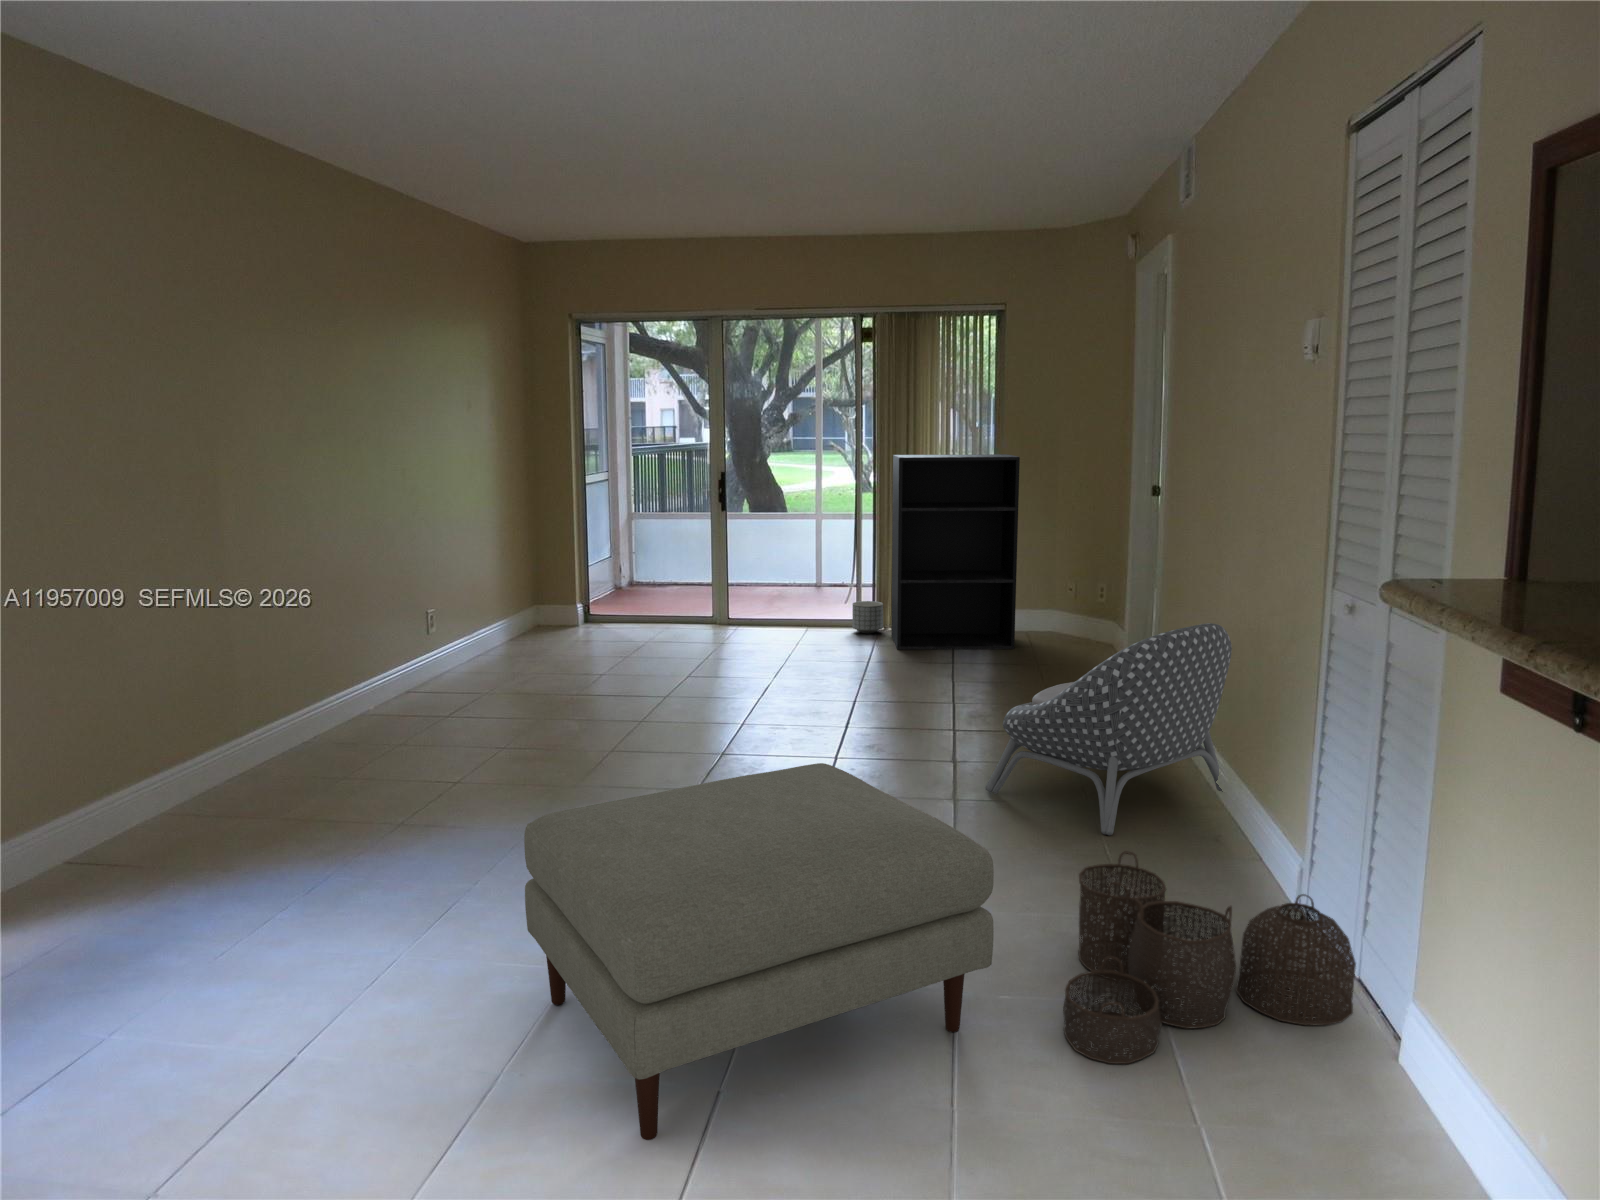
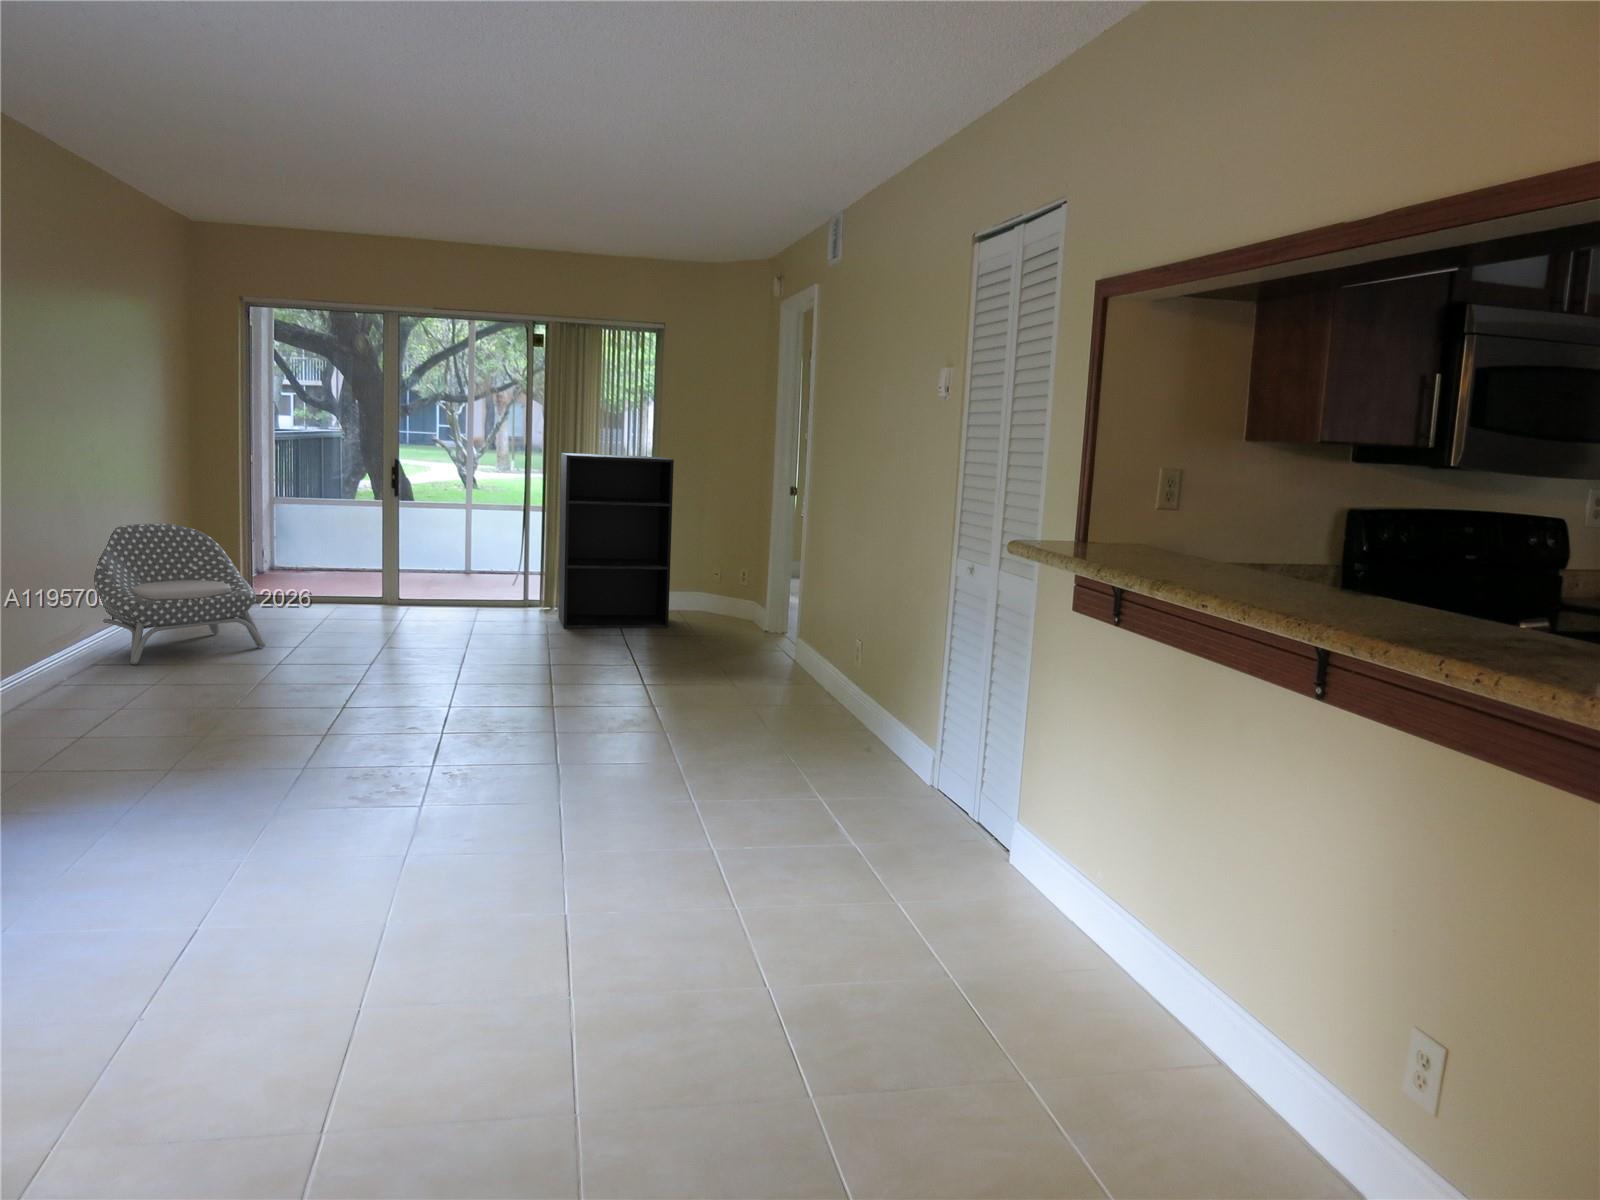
planter: present [852,601,883,634] -> none [522,586,551,615]
armchair: present [985,623,1232,835] -> present [94,524,265,665]
ottoman: present [524,763,994,1140] -> none [236,697,634,975]
woven basket: present [1063,851,1356,1064] -> none [686,757,891,900]

